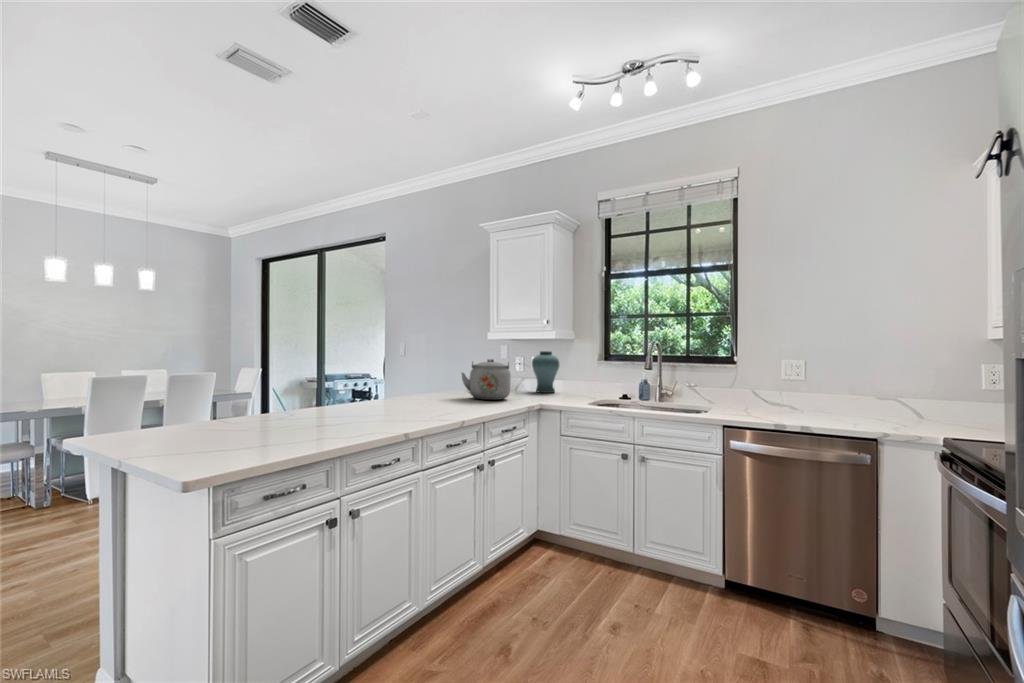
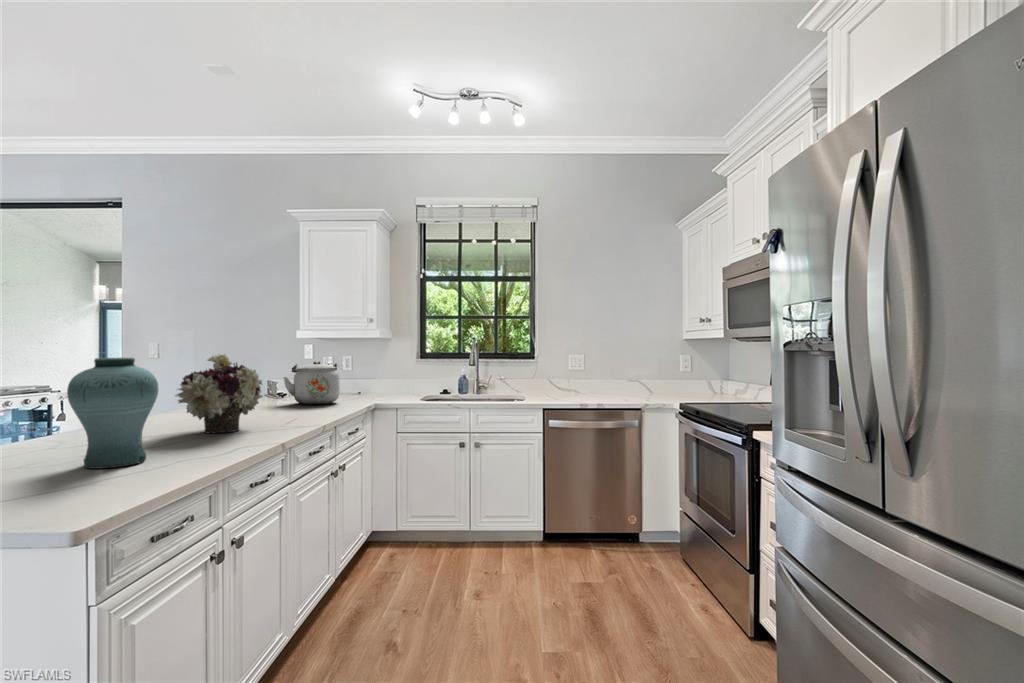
flower arrangement: none [342,350,415,419] -> present [175,353,263,433]
vase: present [532,351,559,393] -> present [67,358,159,469]

